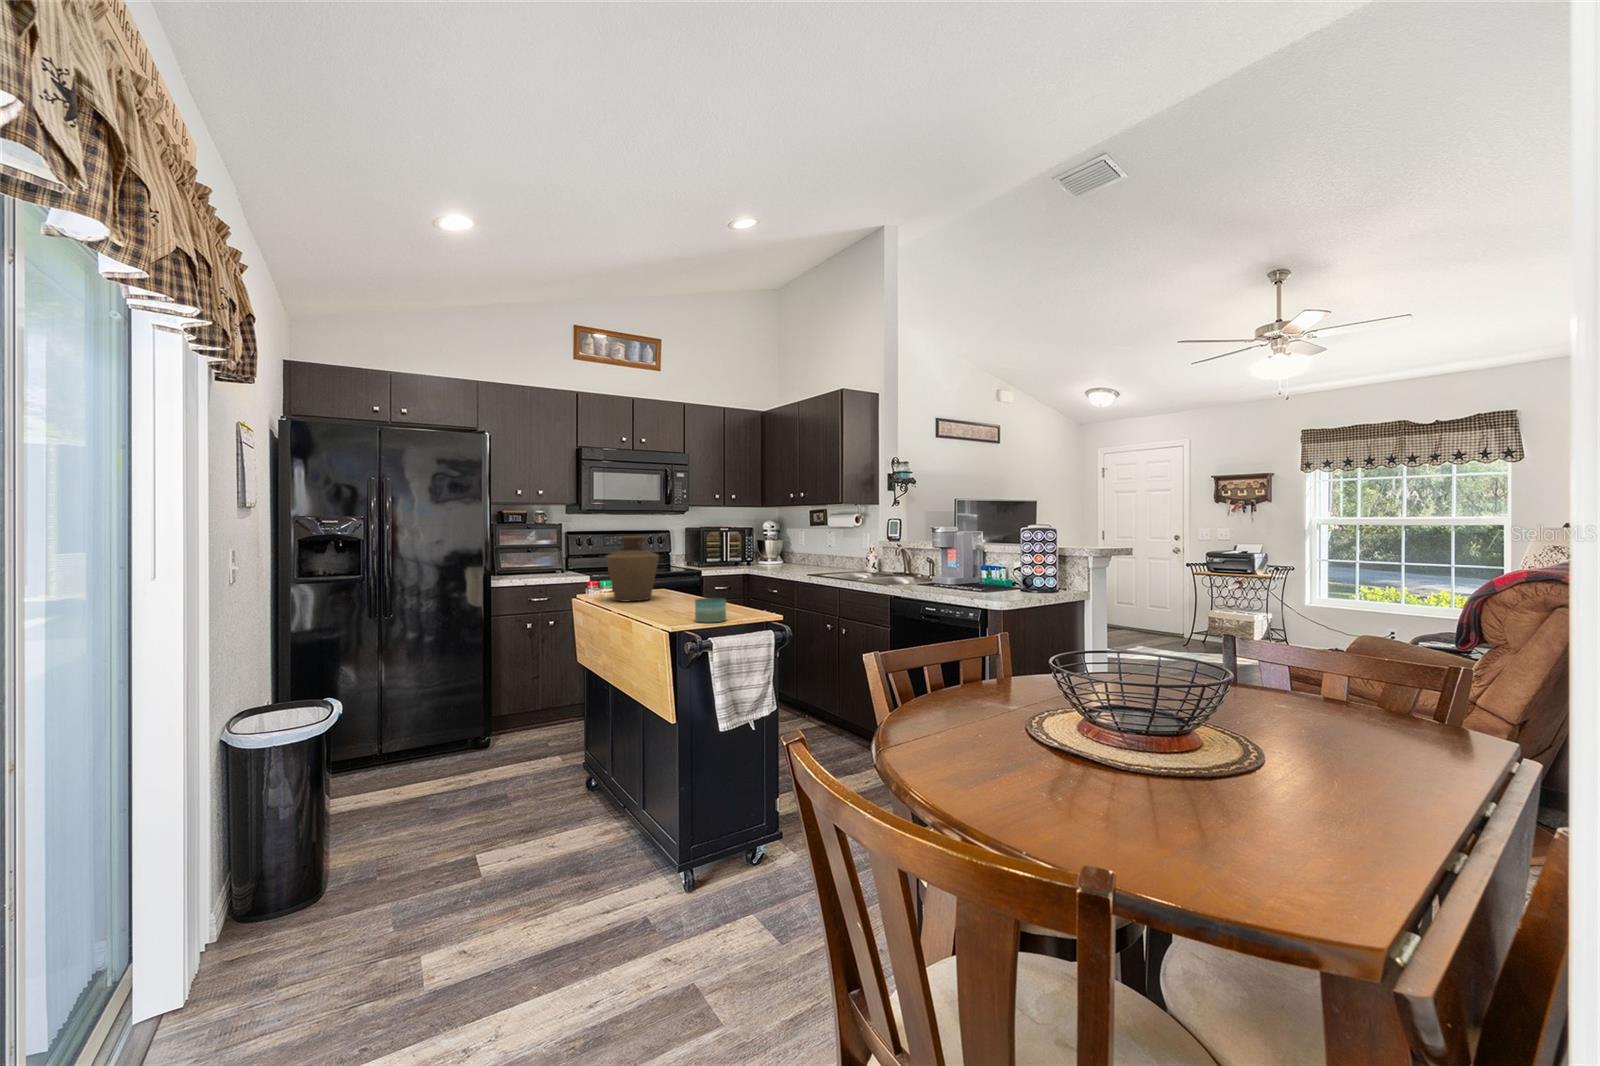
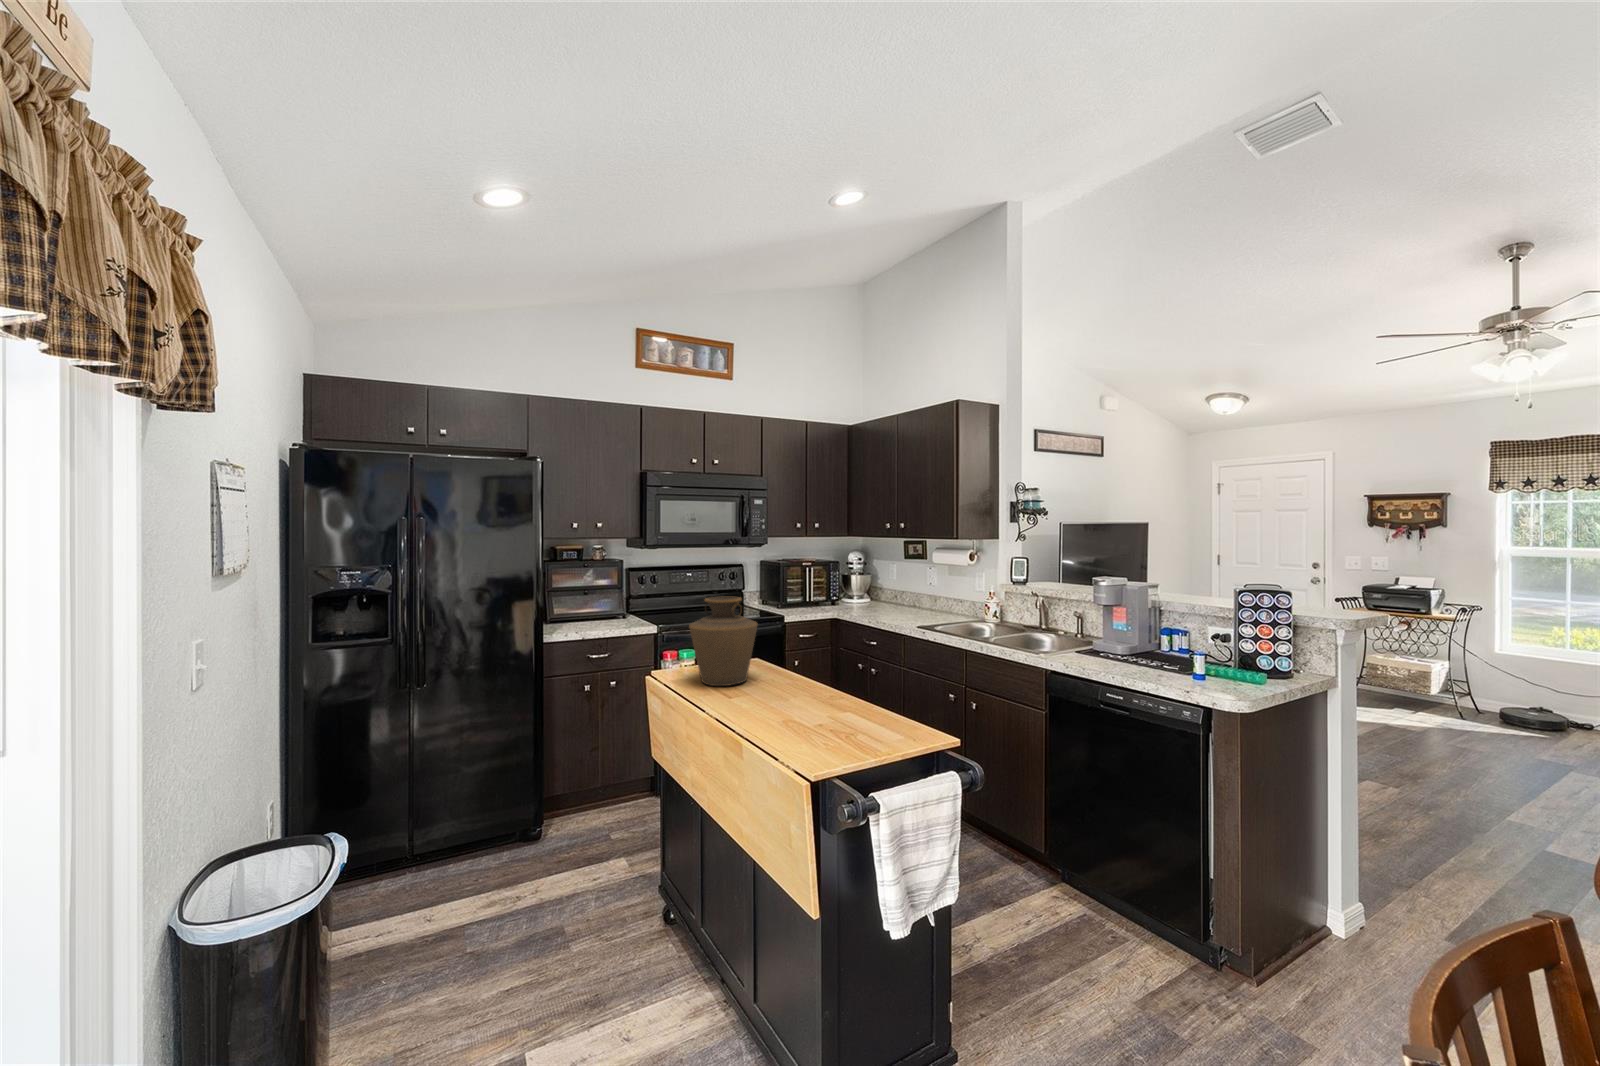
candle: present [695,598,726,623] -> none [826,703,870,745]

